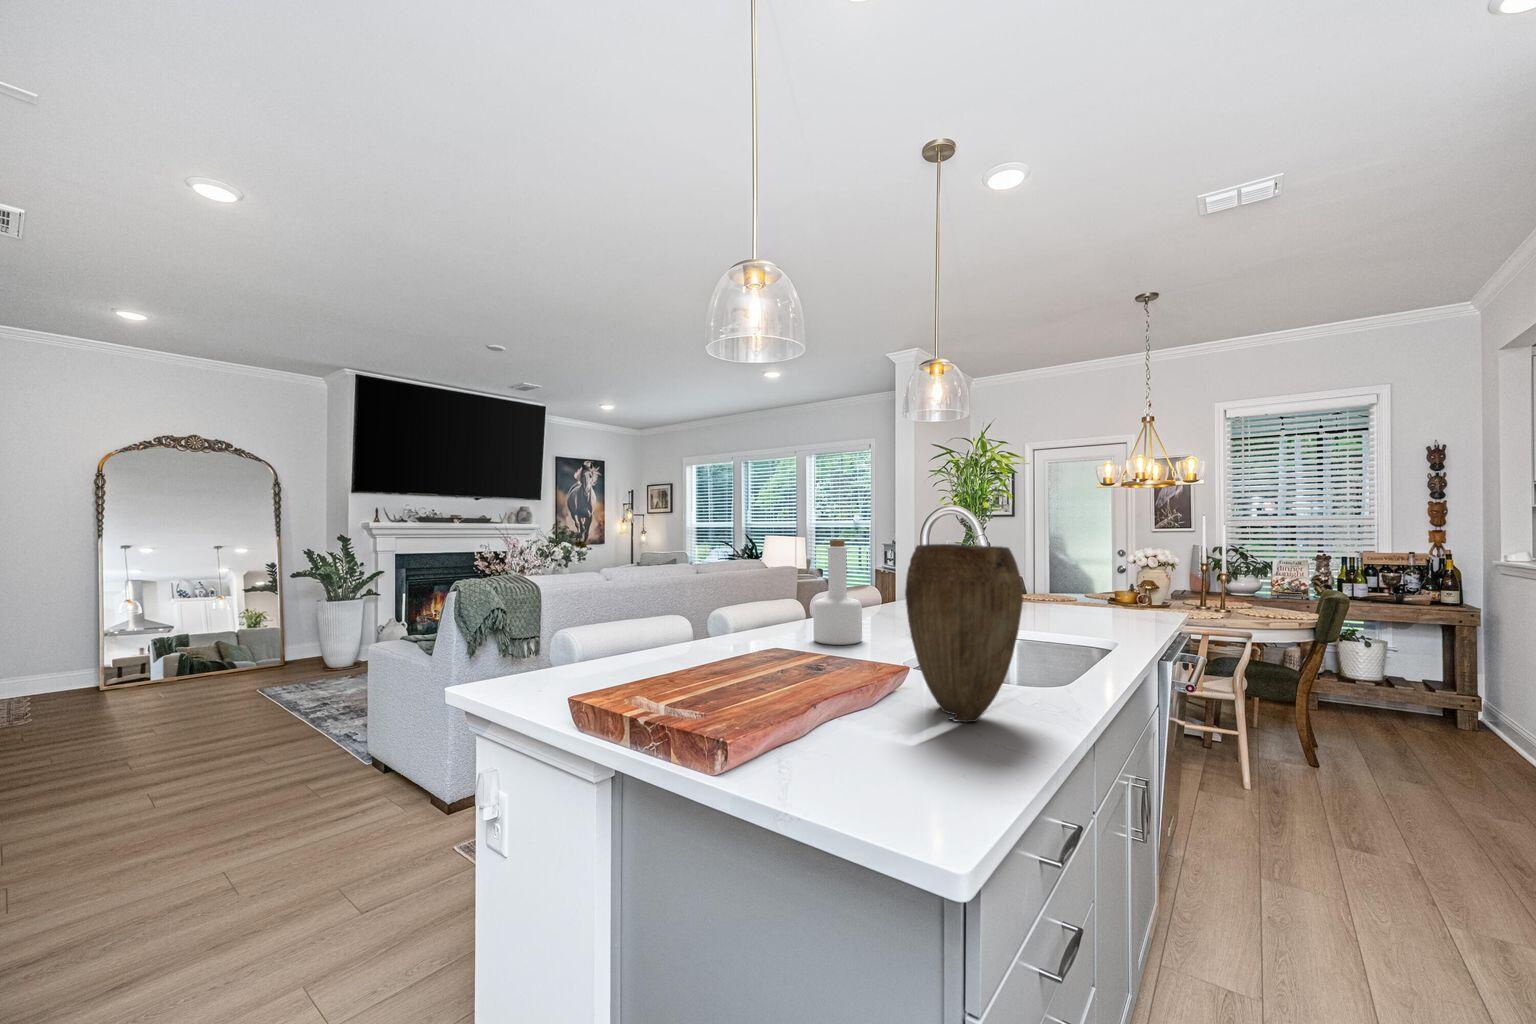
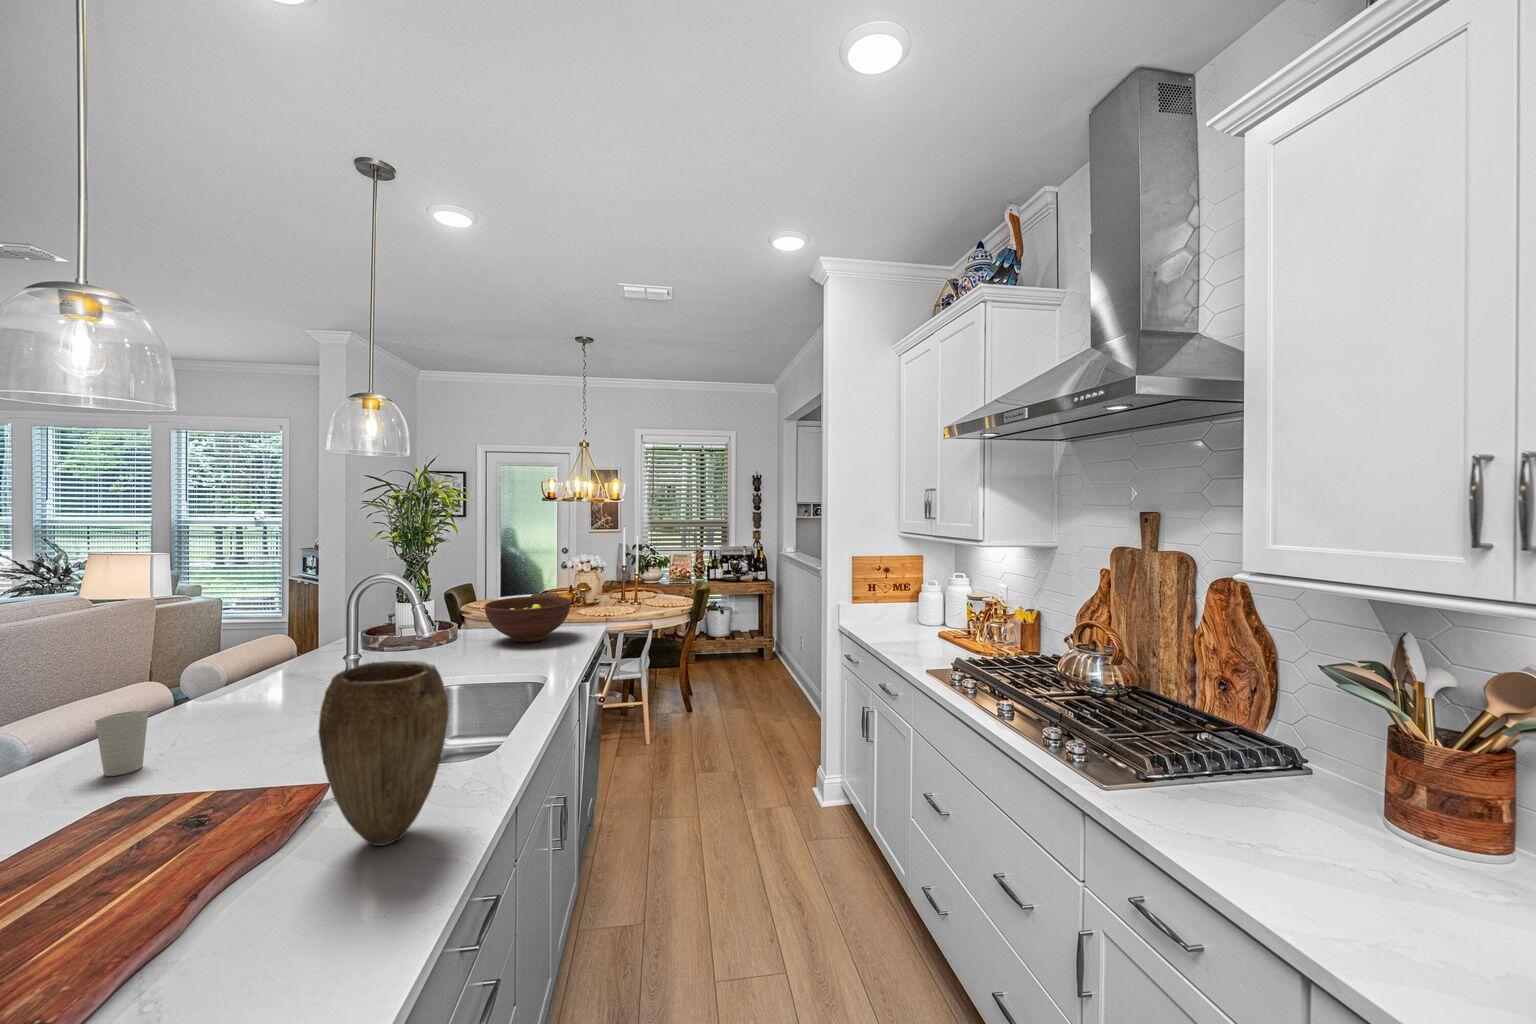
bottle: present [813,540,862,645] -> none [195,627,270,757]
fruit bowl: none [1040,570,1141,616] -> present [485,596,571,642]
cup: none [757,596,786,643] -> present [95,710,148,776]

